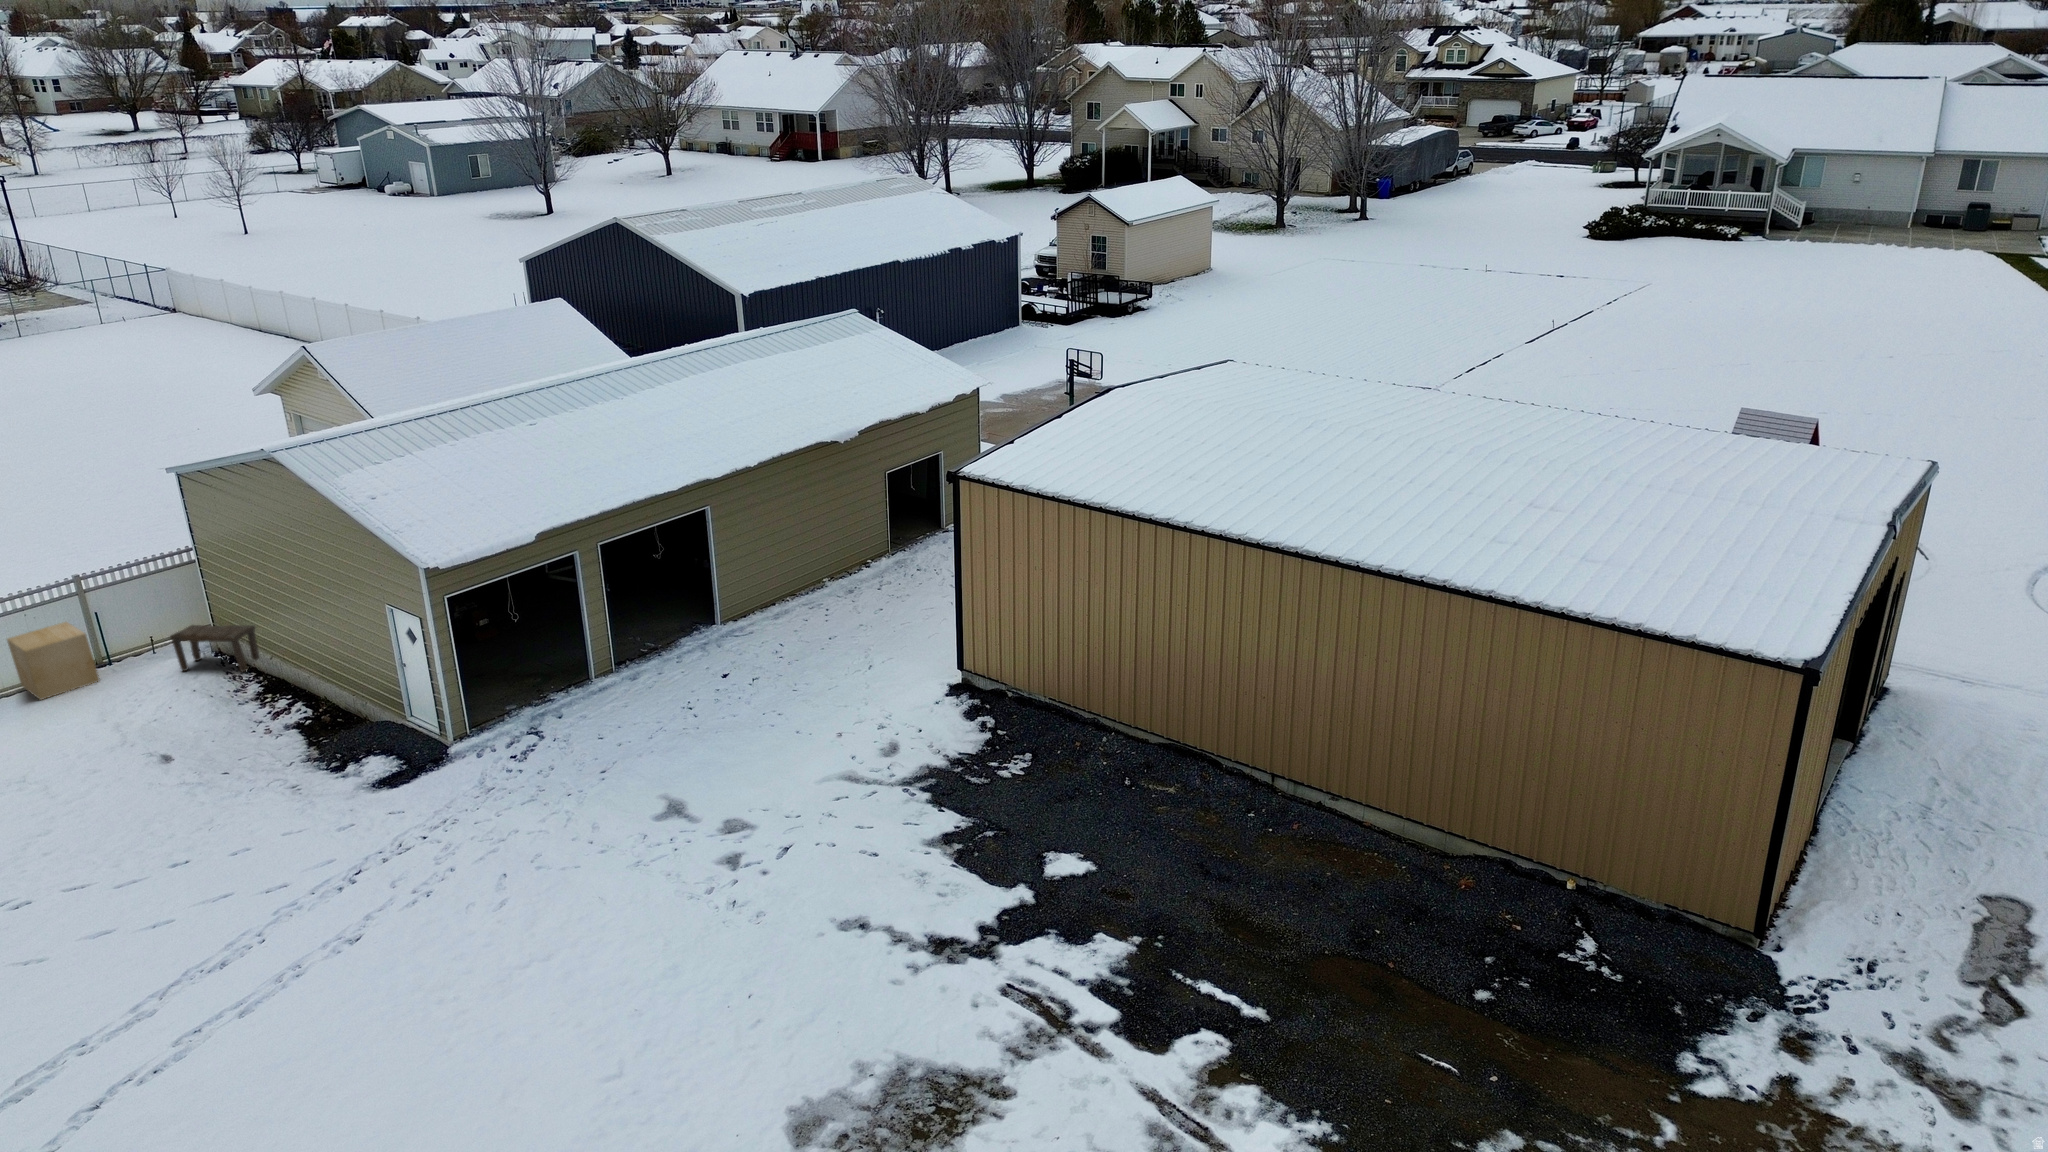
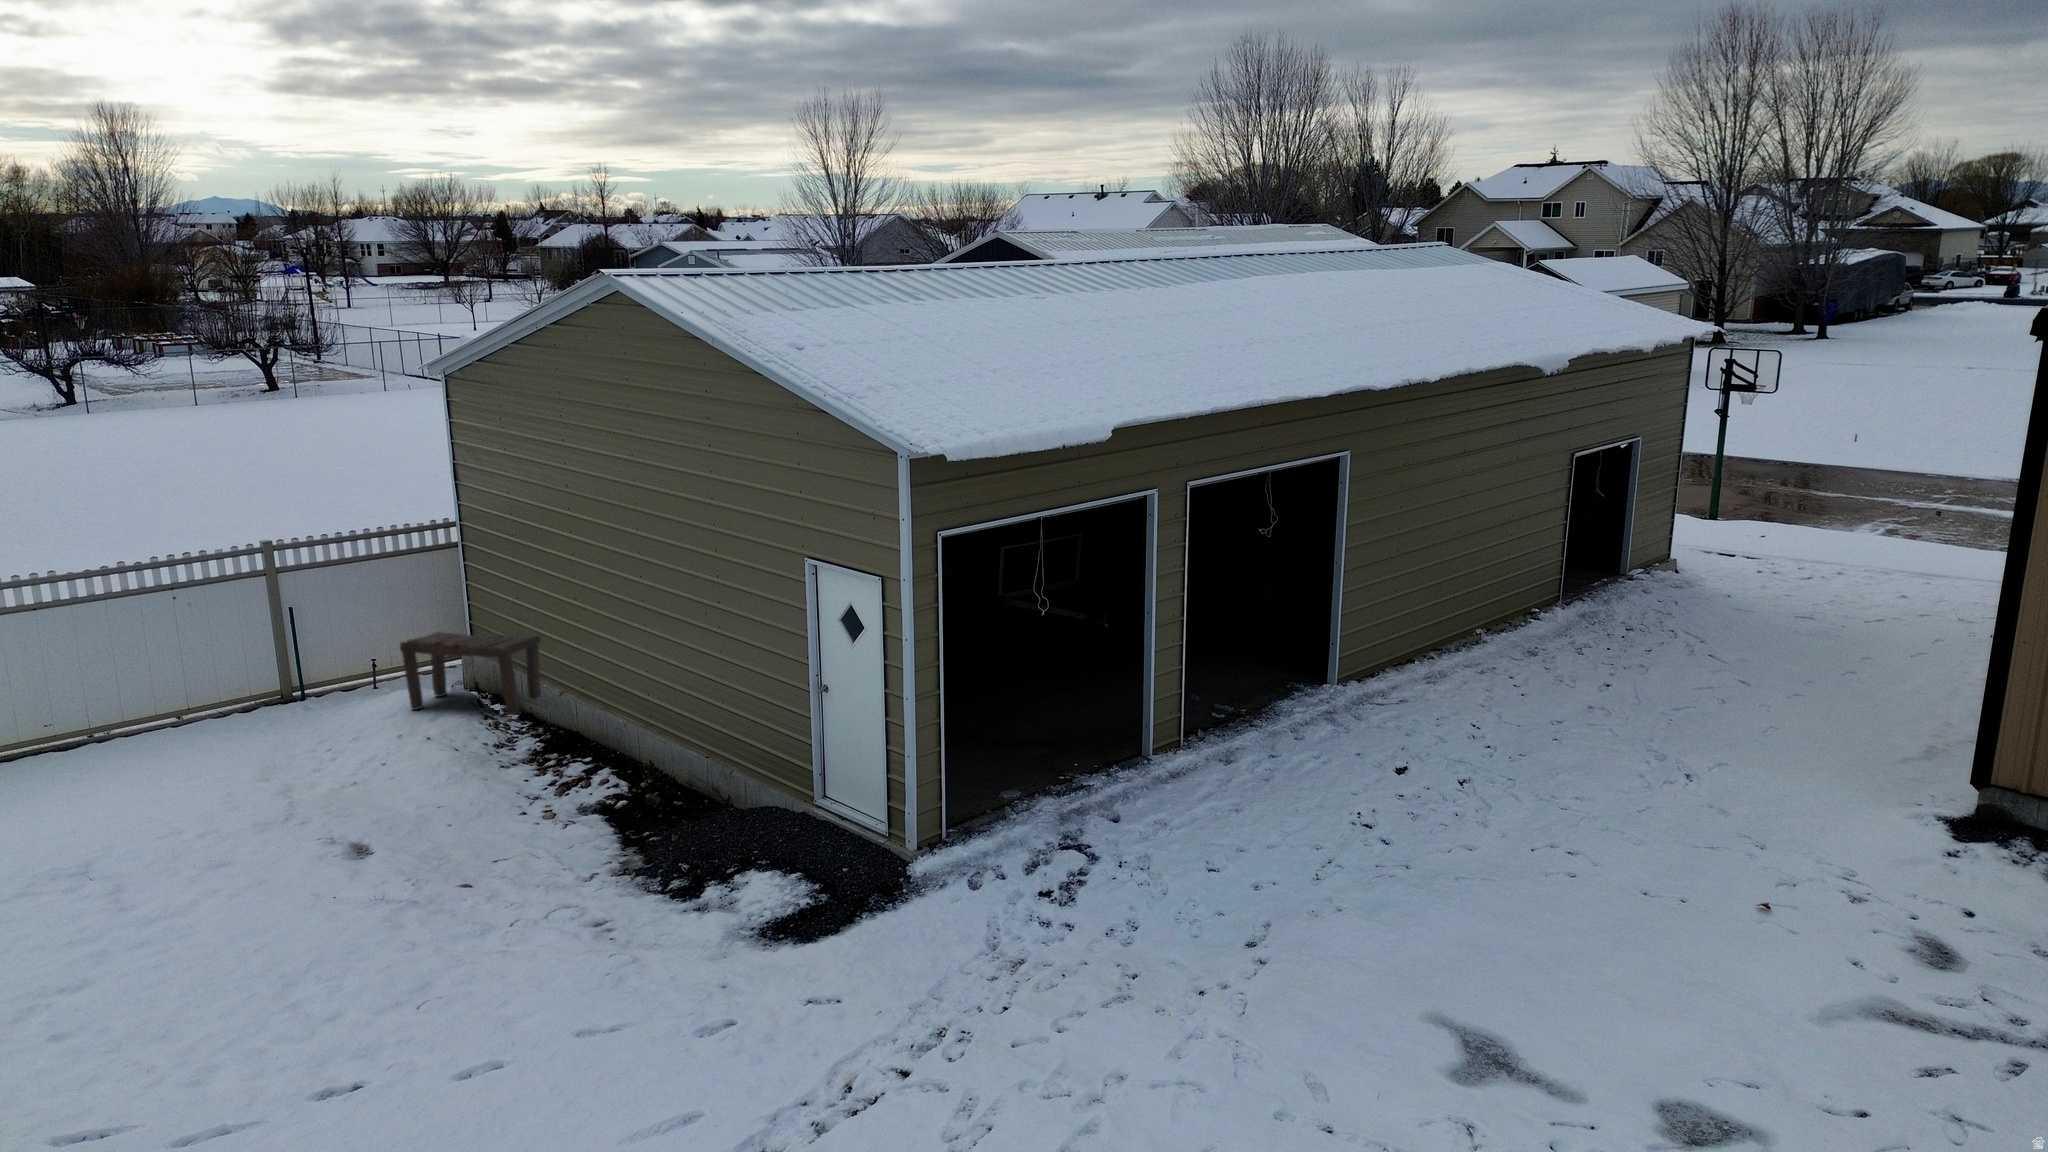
cardboard box: present [7,622,99,700] -> none [139,615,278,740]

